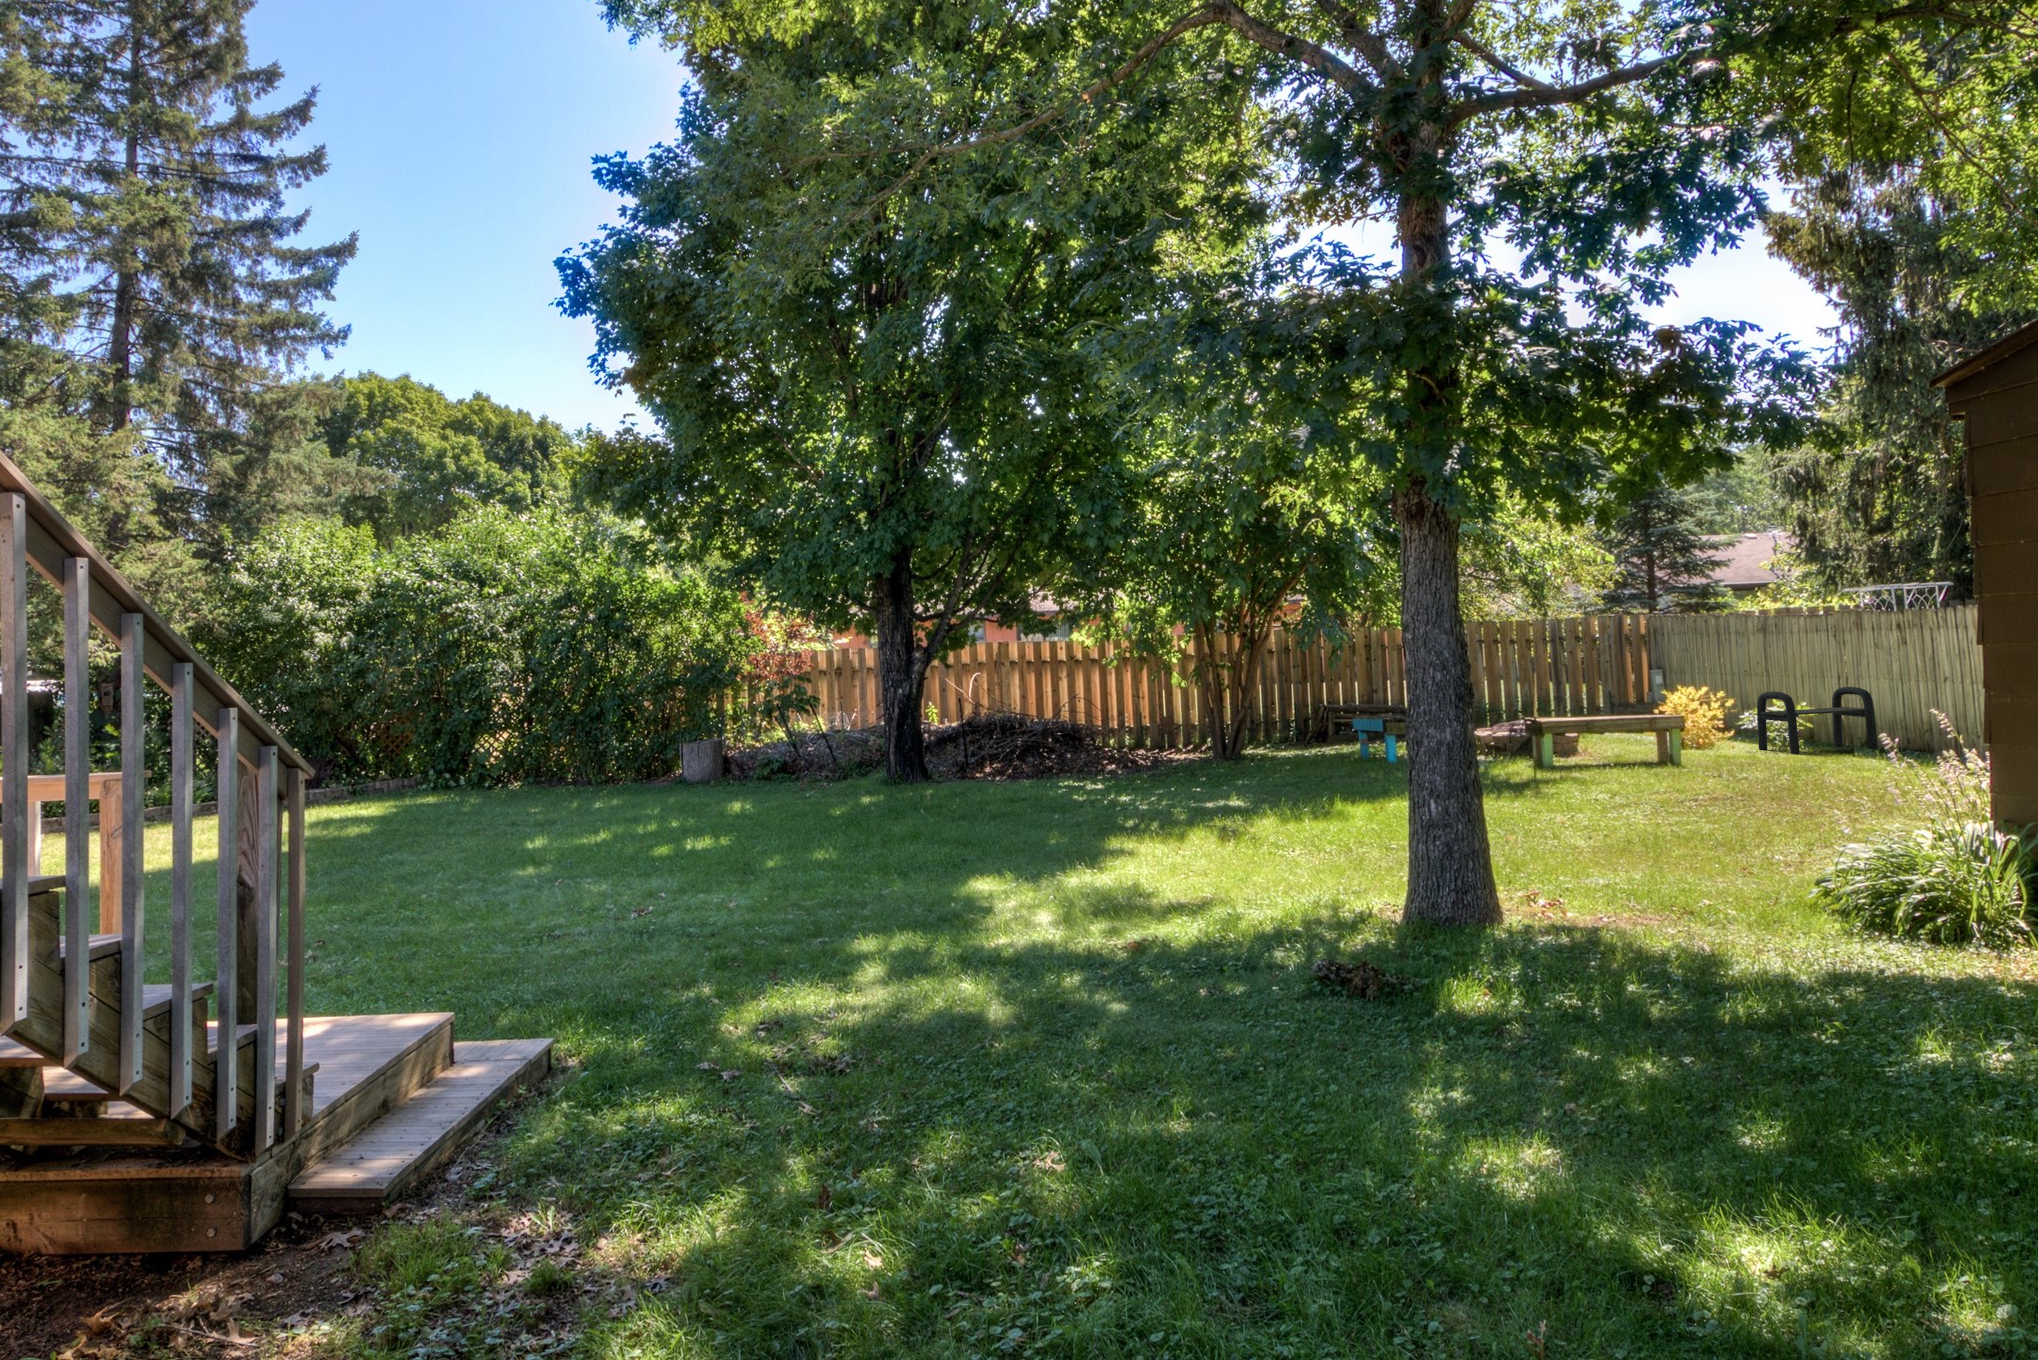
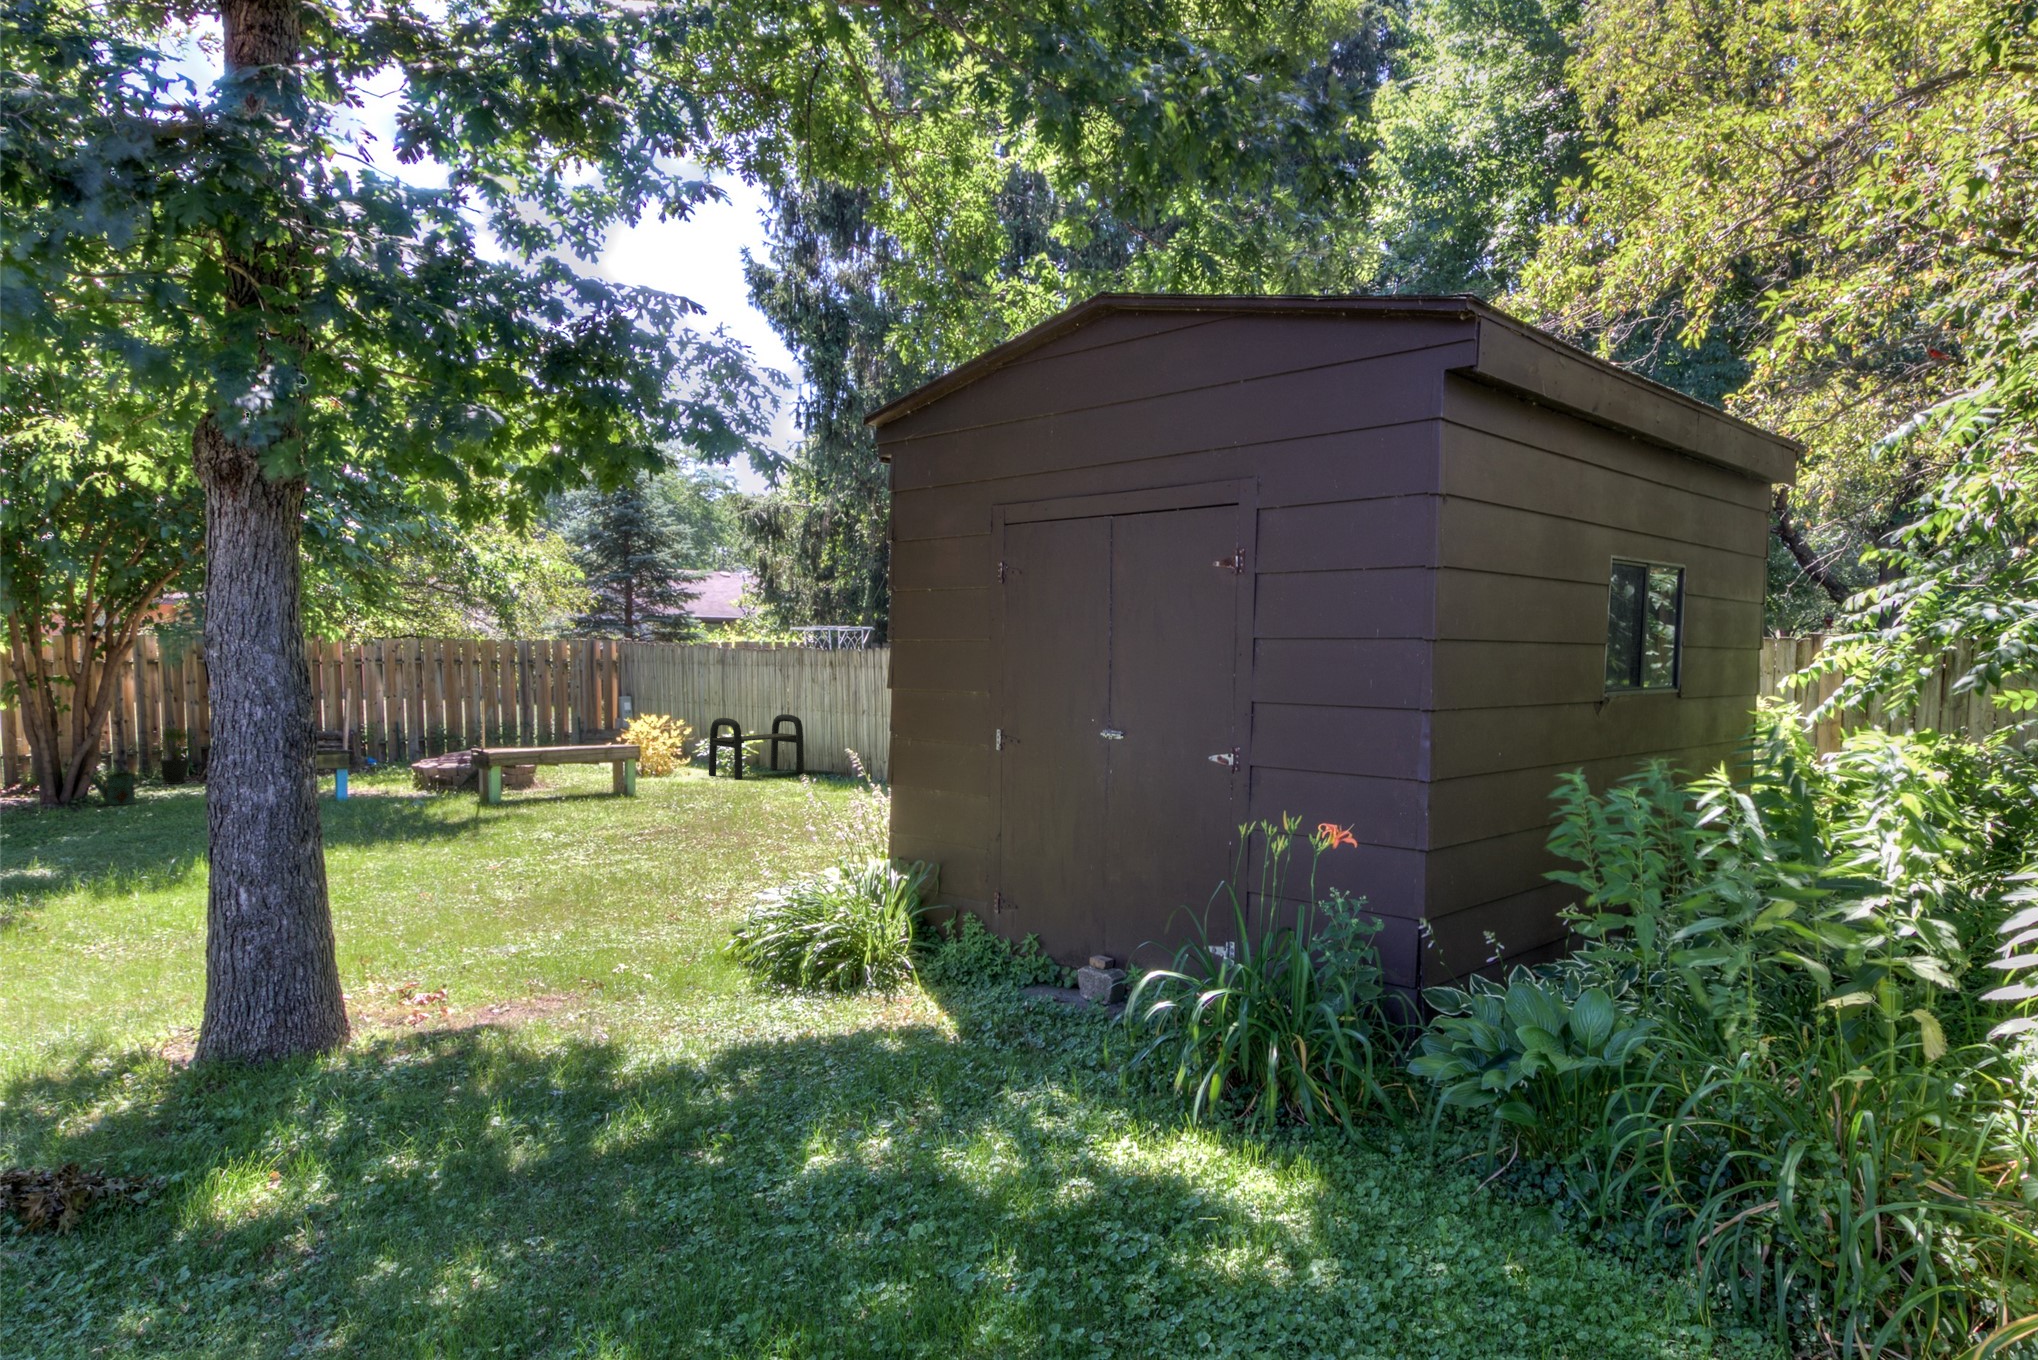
potted plant: none [1292,702,1320,745] -> present [156,726,196,784]
watering can: none [1260,733,1296,758] -> present [83,771,143,805]

